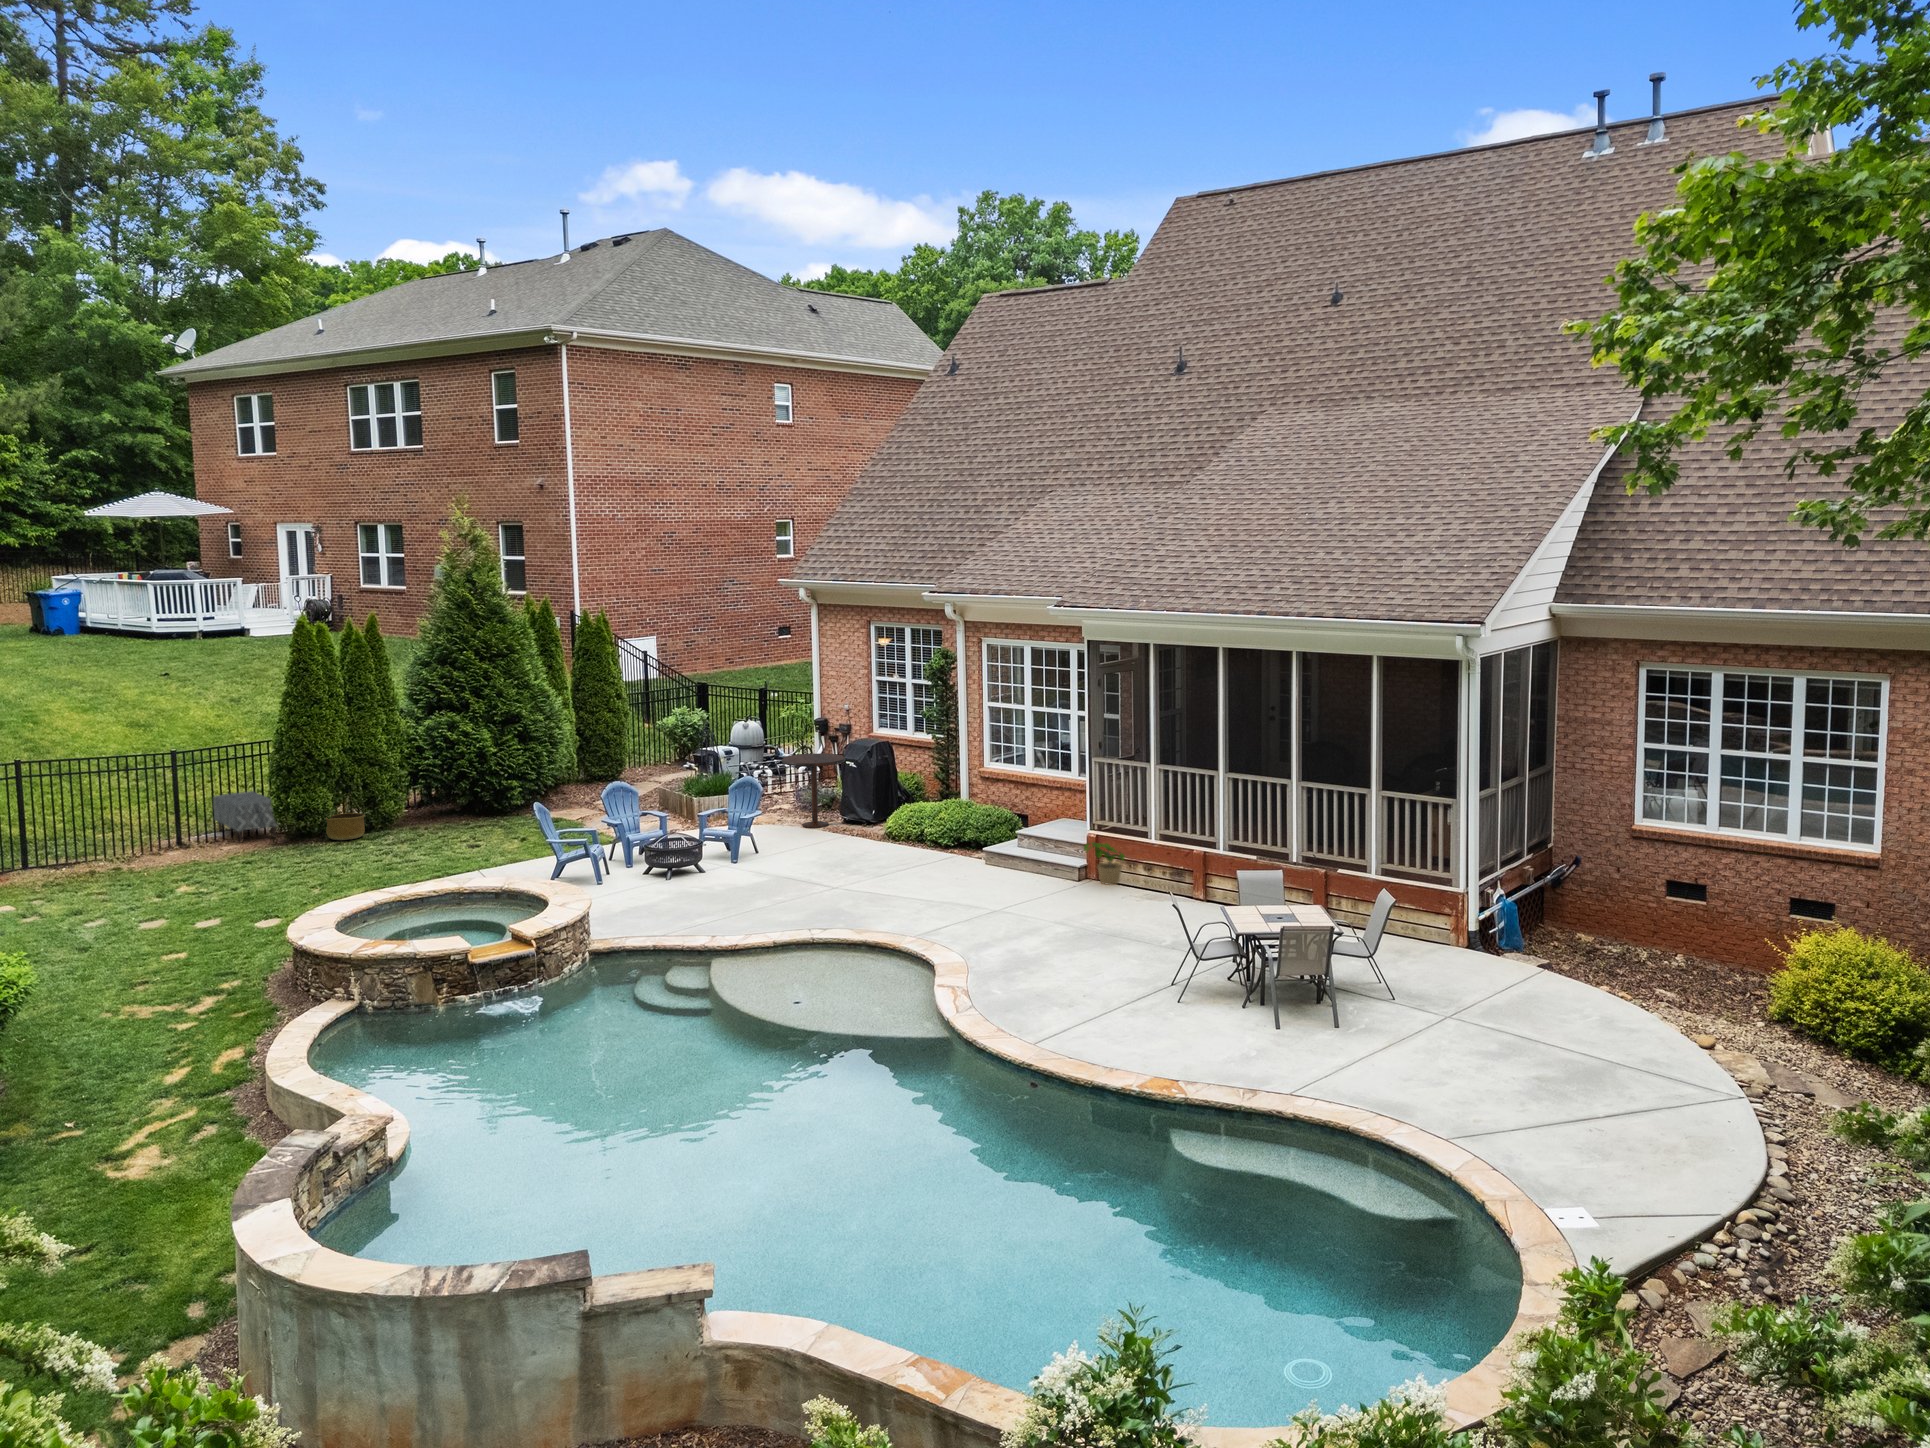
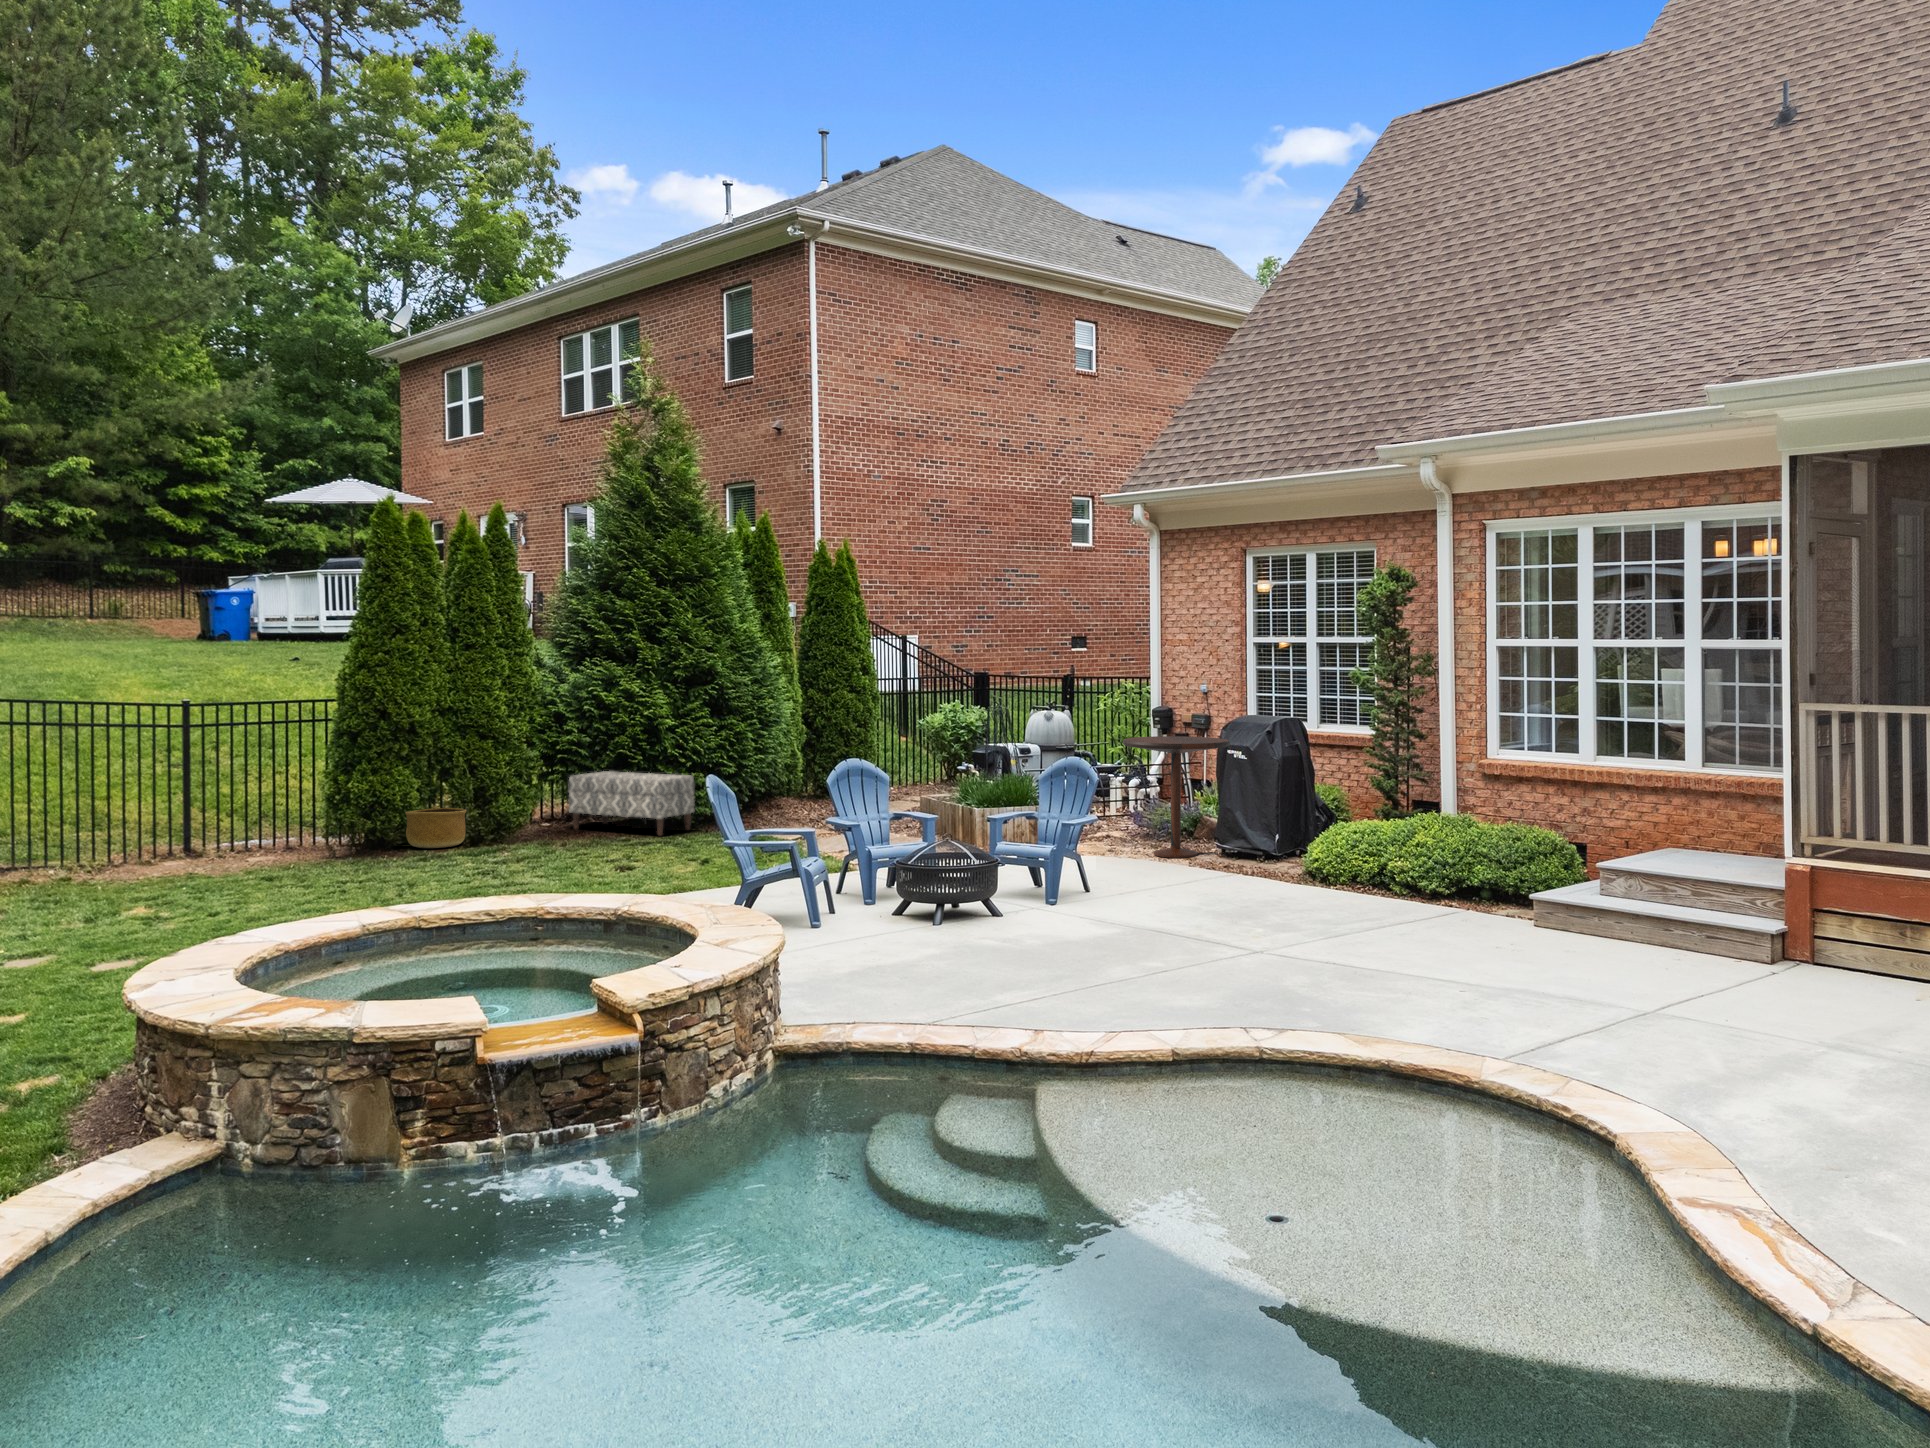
bench: present [213,791,277,842] -> present [569,771,695,836]
potted plant: present [1084,842,1125,885] -> none [1805,871,1904,968]

